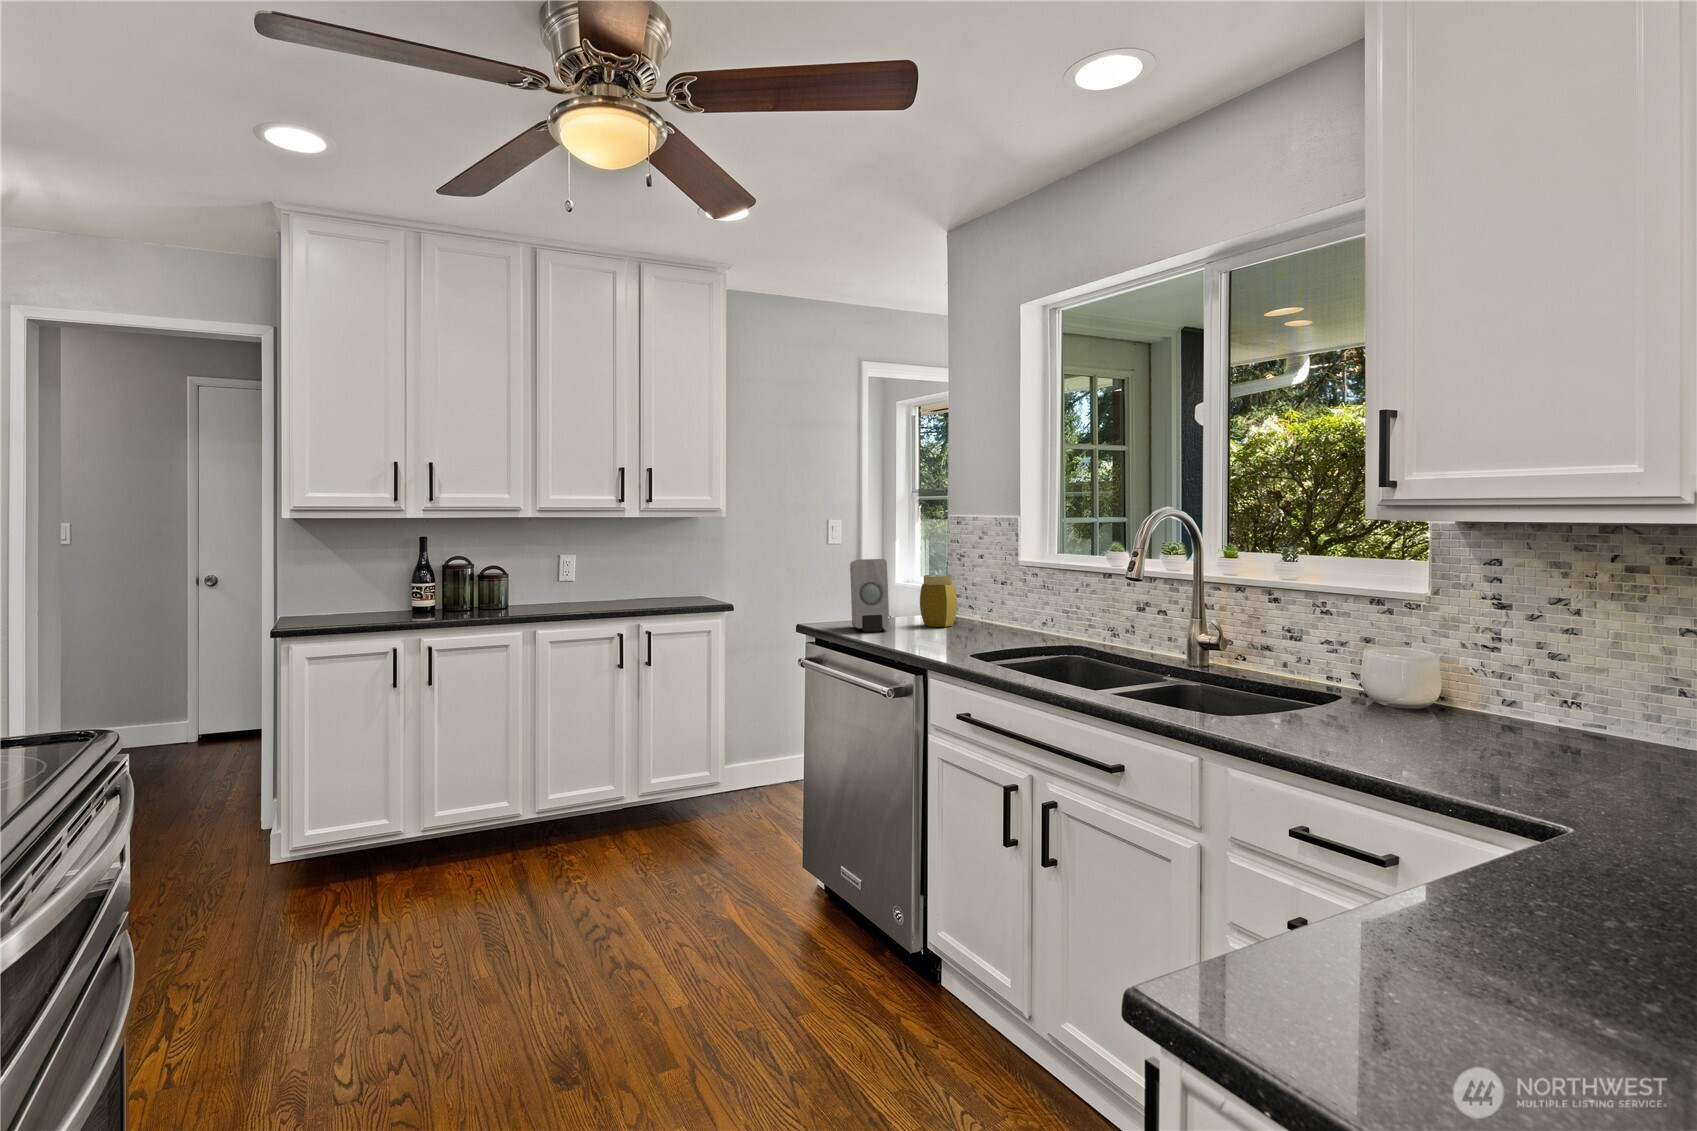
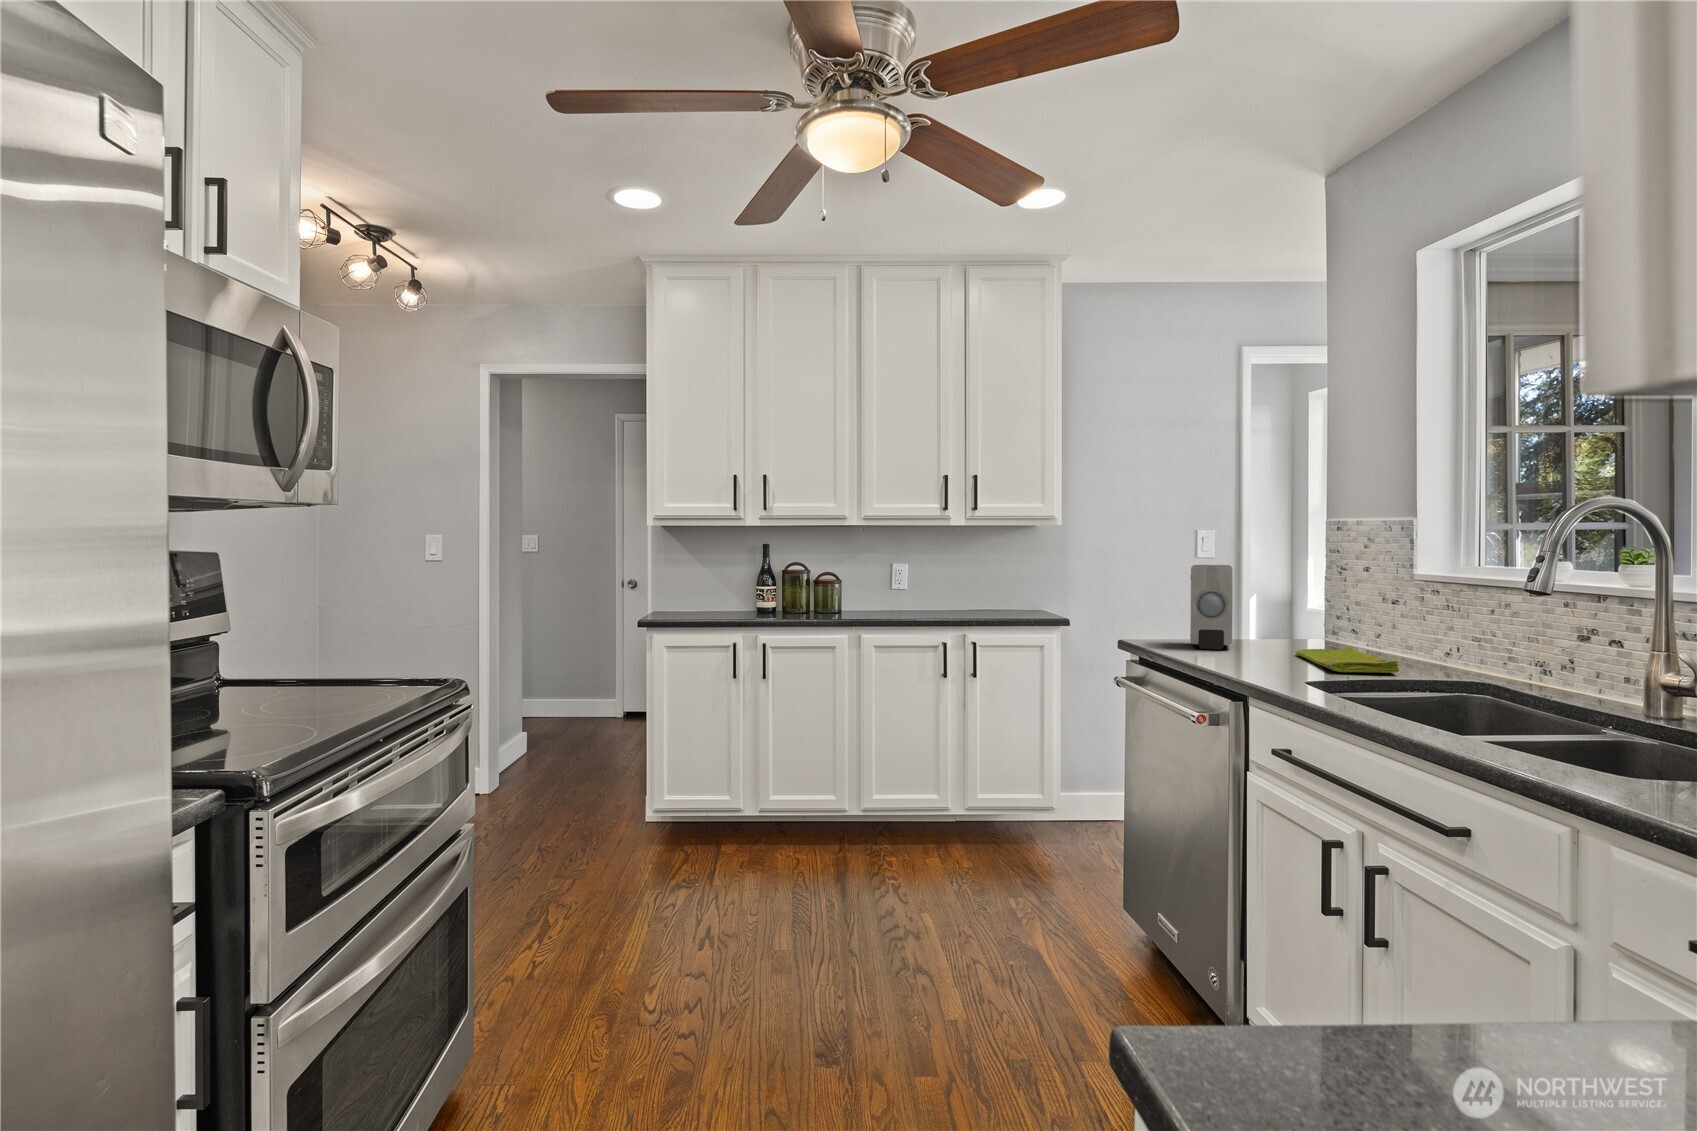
jar: present [920,575,957,627] -> none [1278,588,1327,650]
dish towel: none [938,622,1023,646] -> present [1295,646,1399,673]

